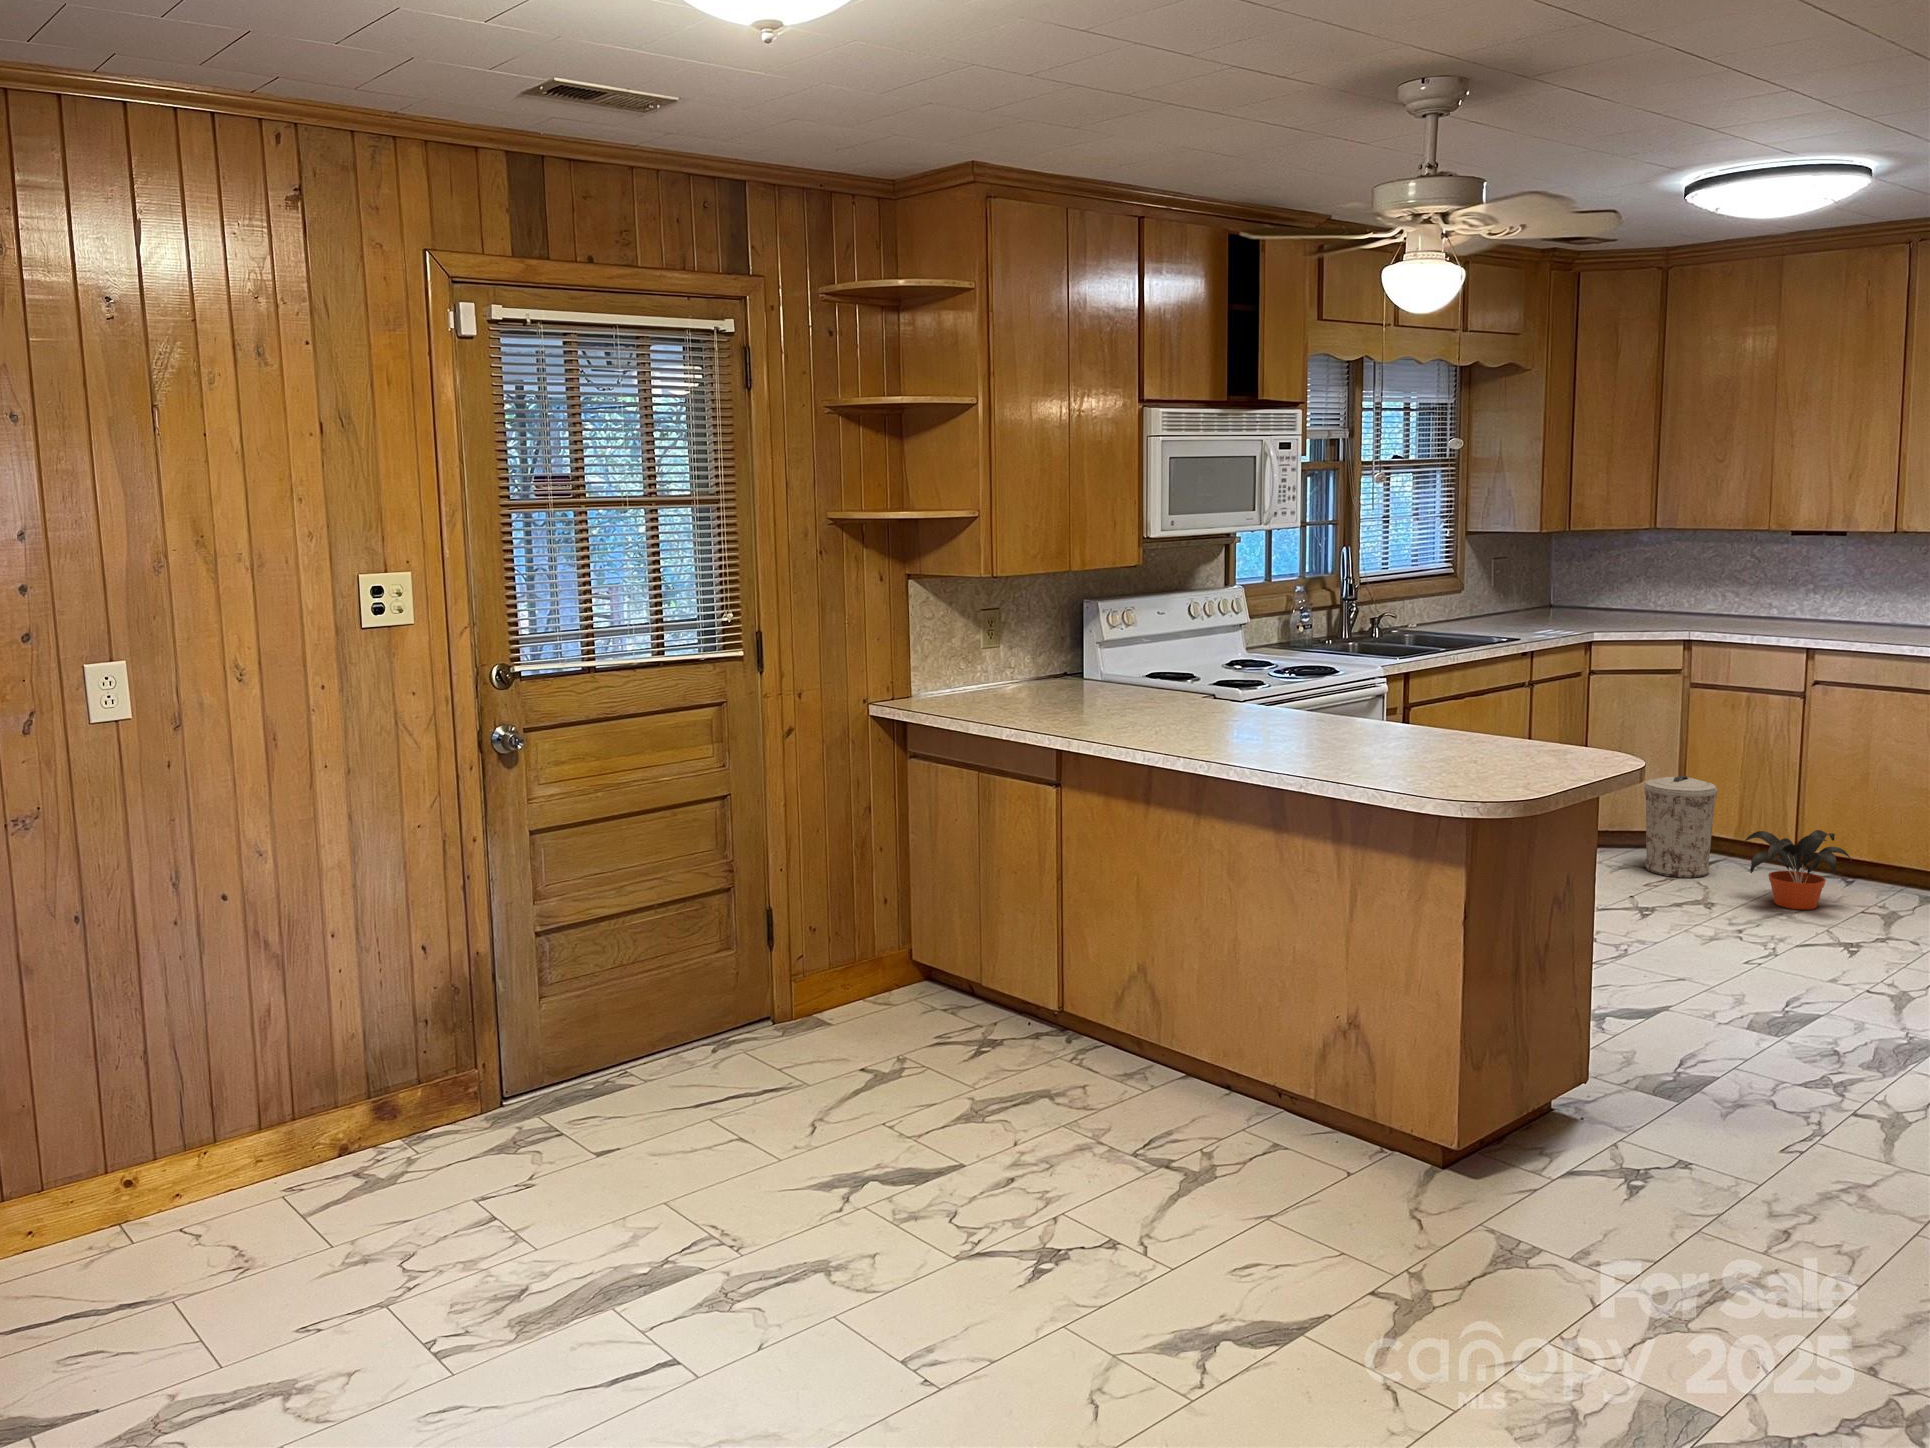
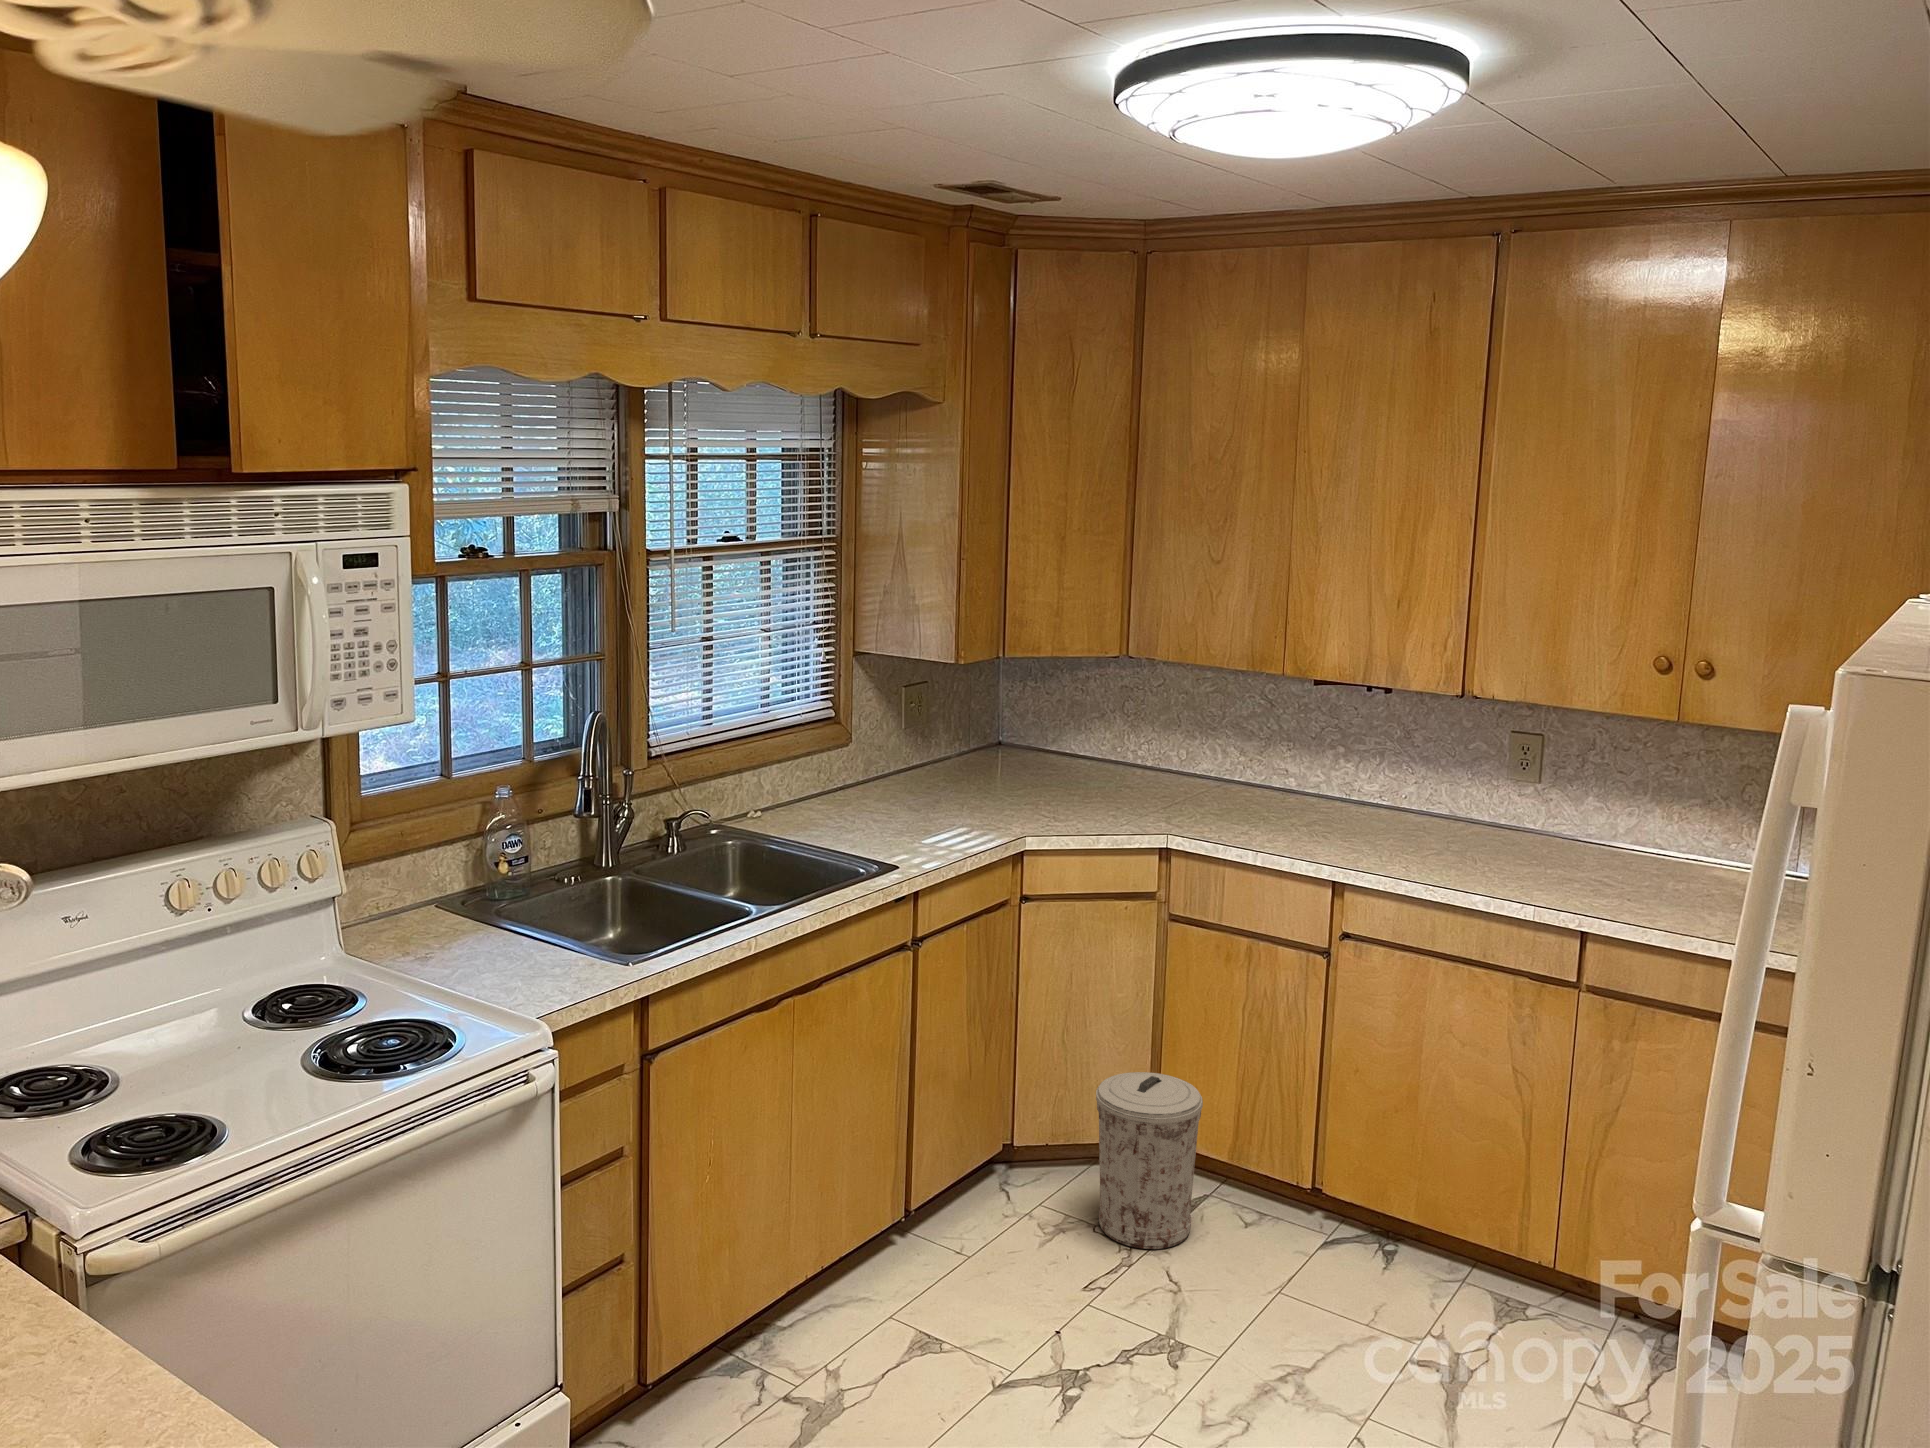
potted plant: present [1745,830,1852,910] -> none [1234,1197,1397,1345]

